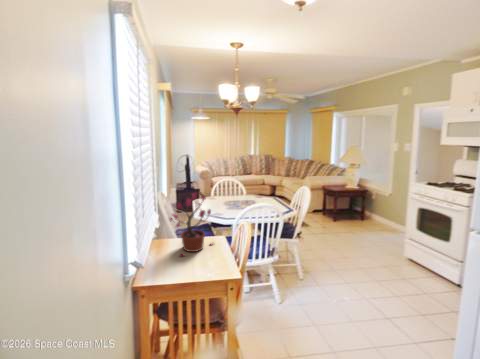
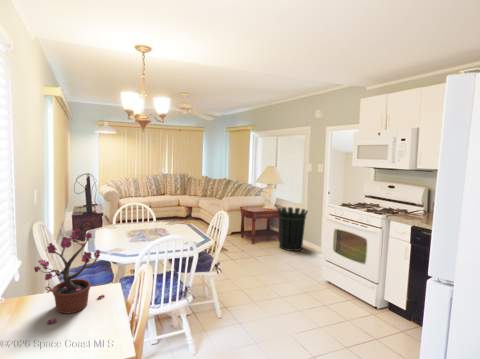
waste bin: none [359,187,392,229] -> present [278,207,308,251]

